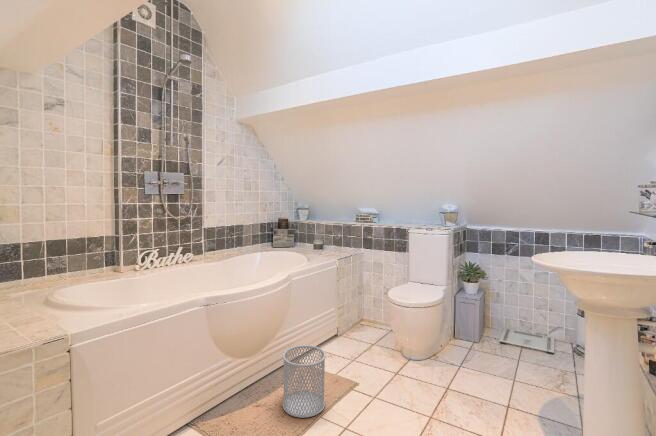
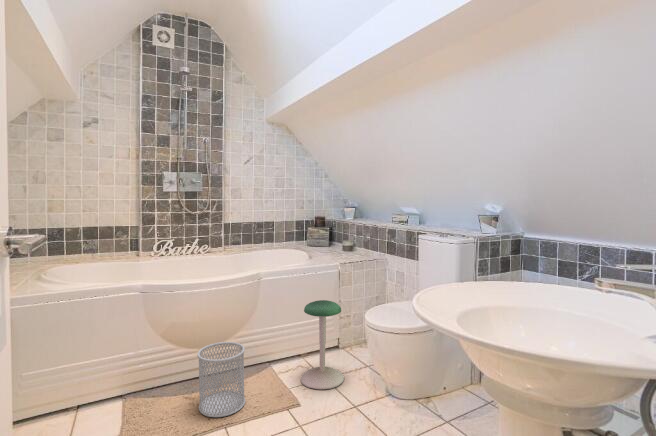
stool: none [337,295,374,371] -> present [301,300,344,389]

